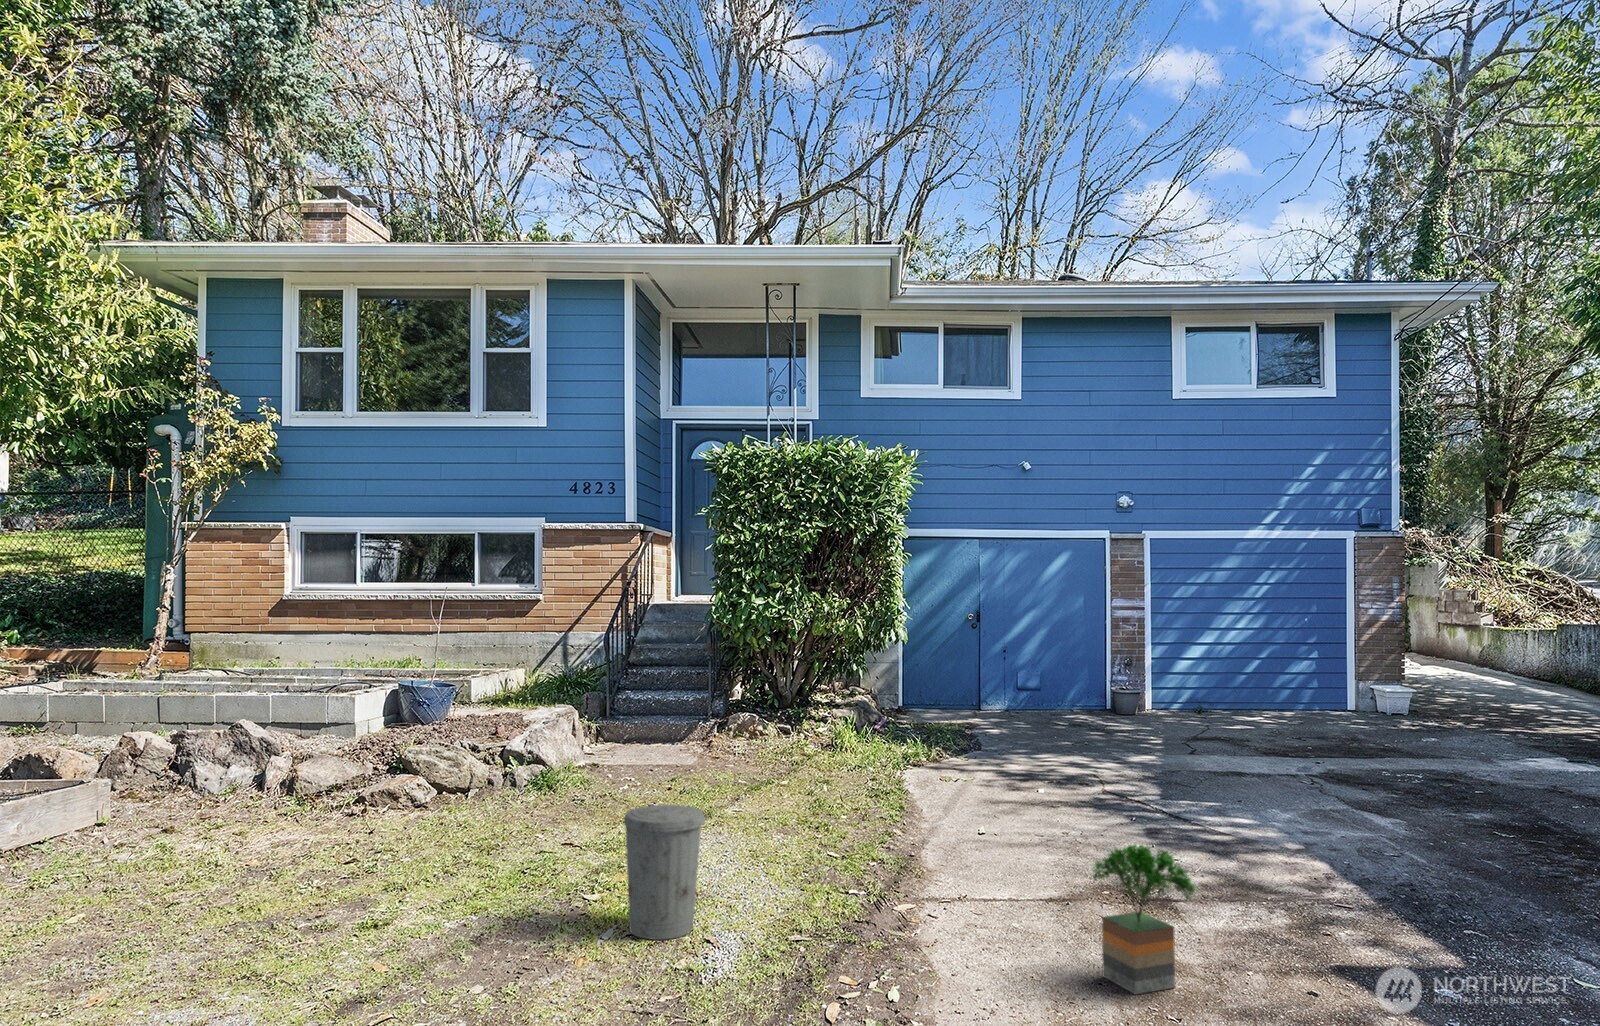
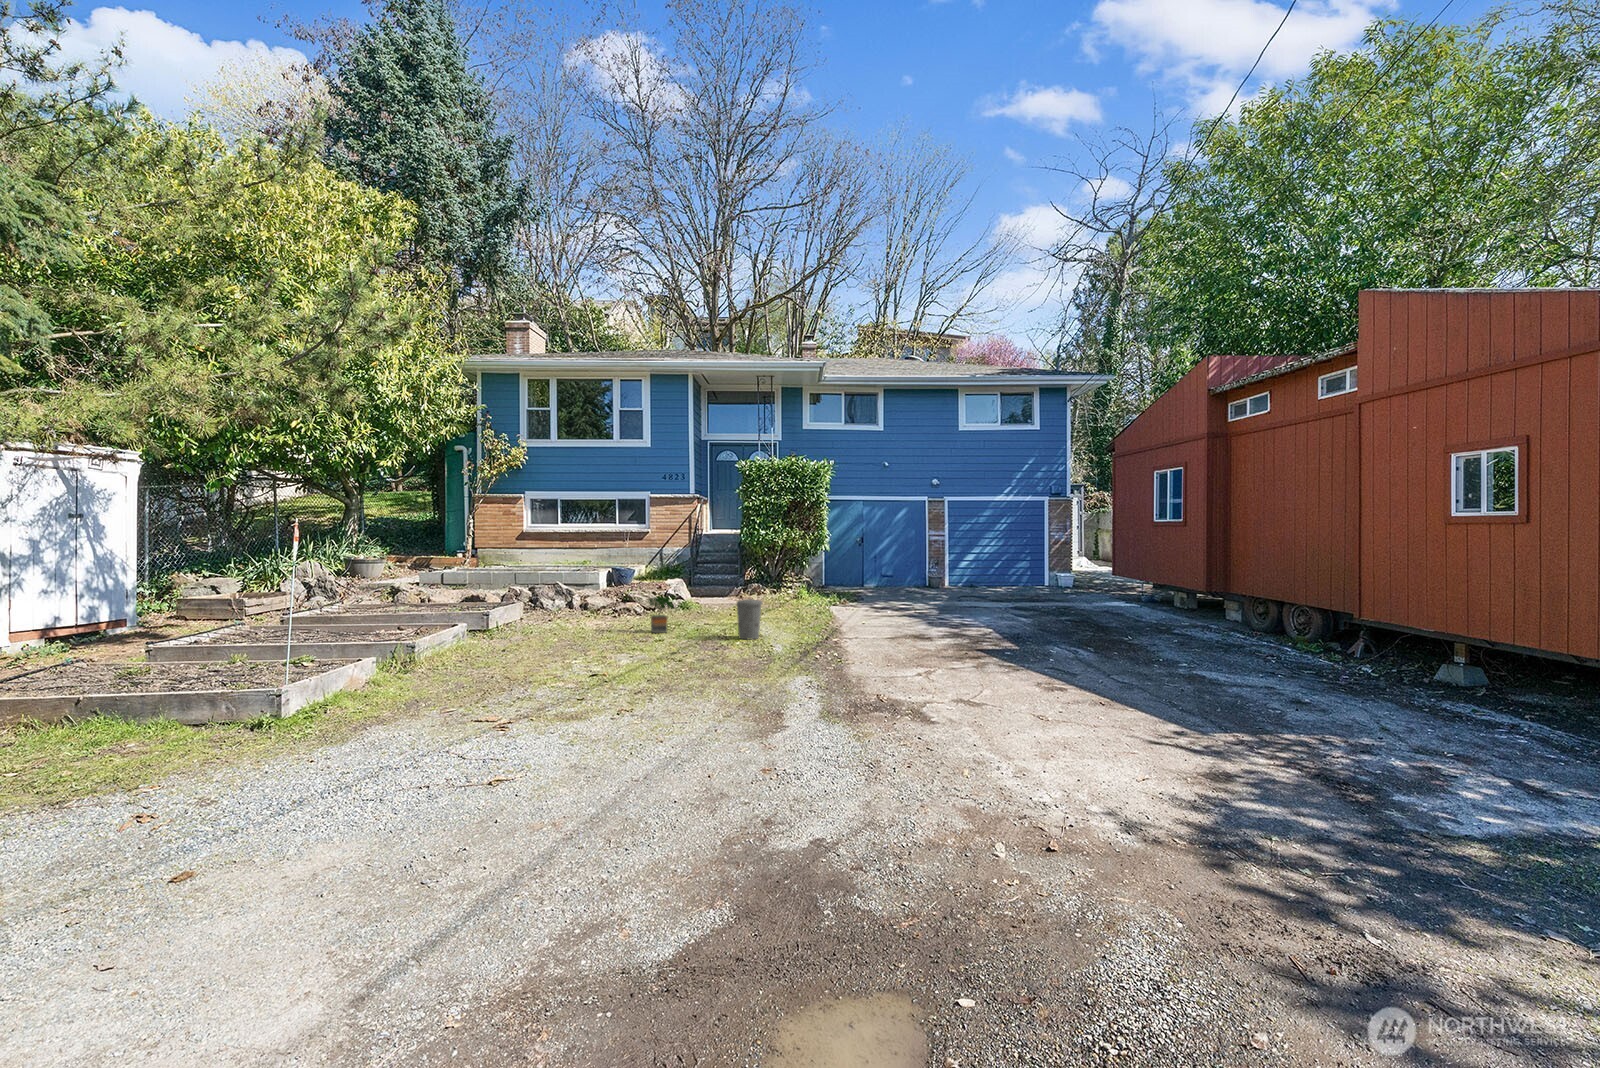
potted tree: present [1091,844,1196,994] -> present [648,596,673,633]

